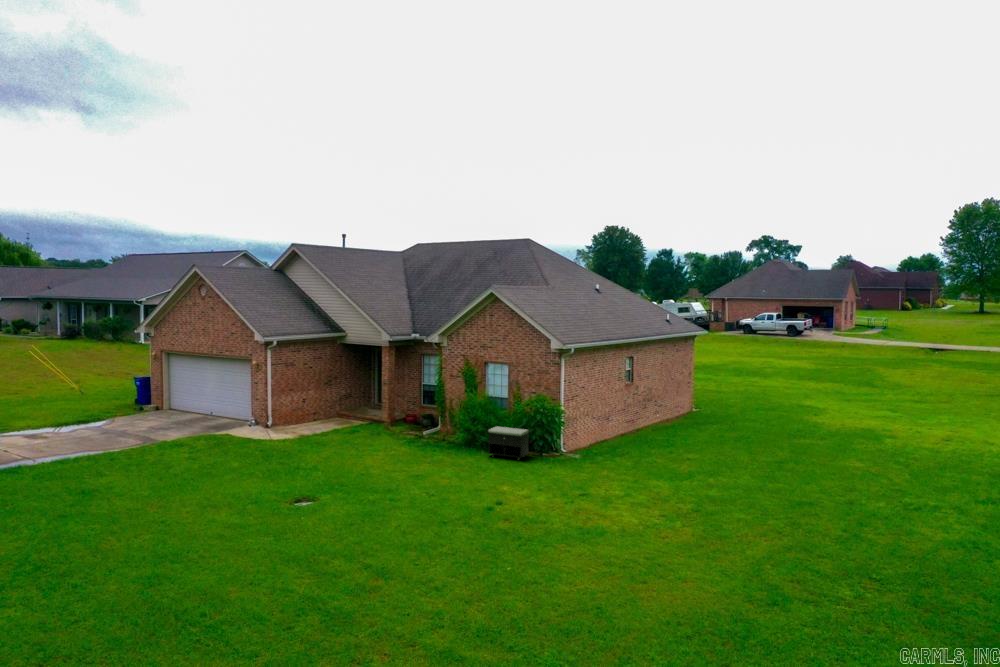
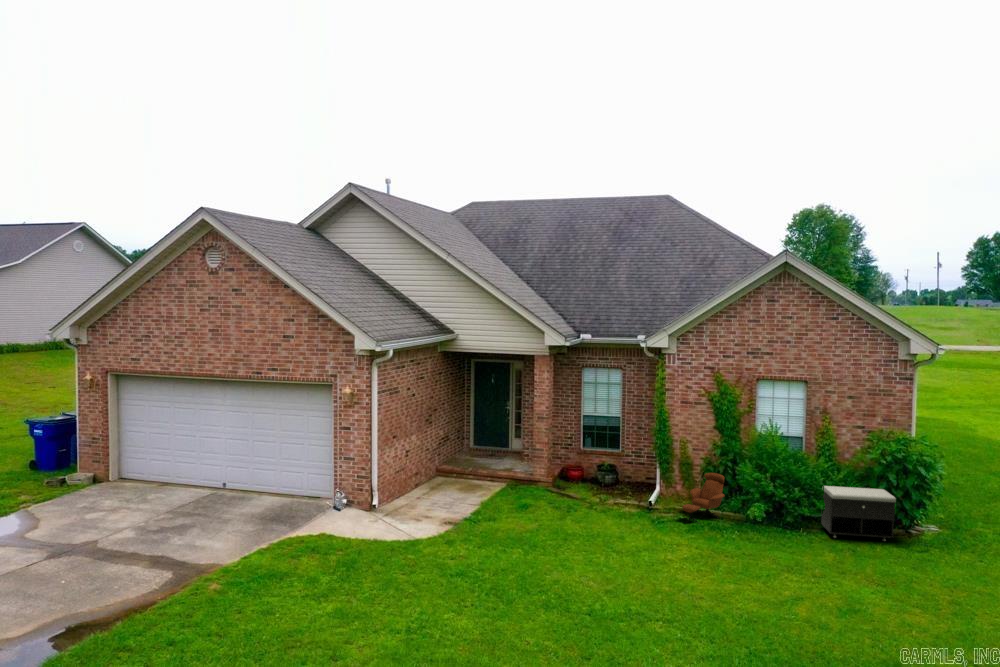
lounge chair: none [422,418,455,446] -> present [682,473,725,522]

